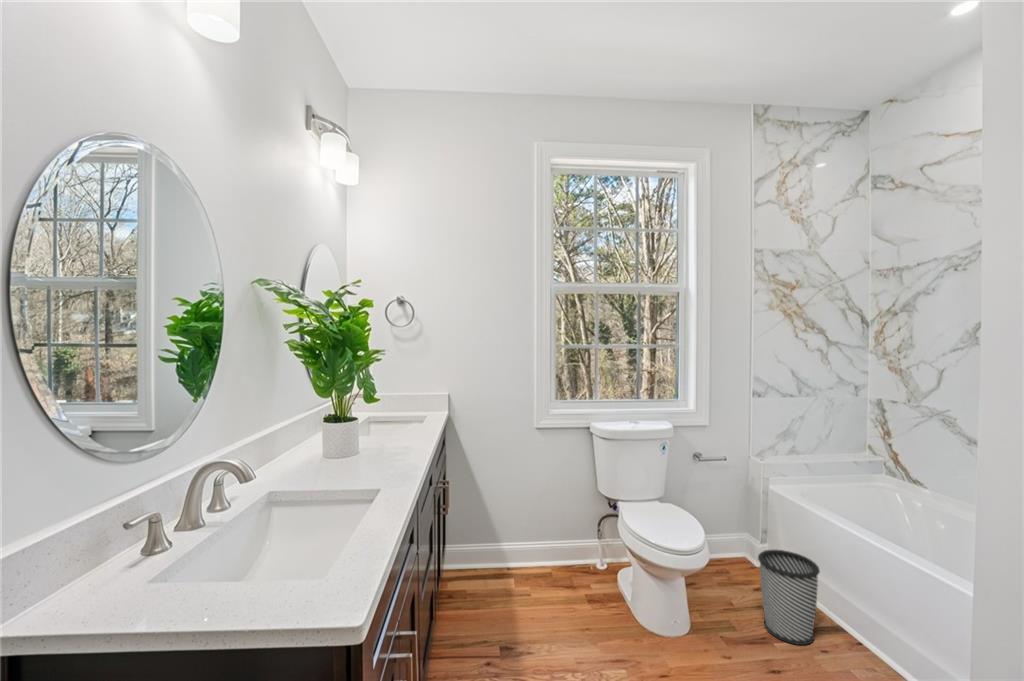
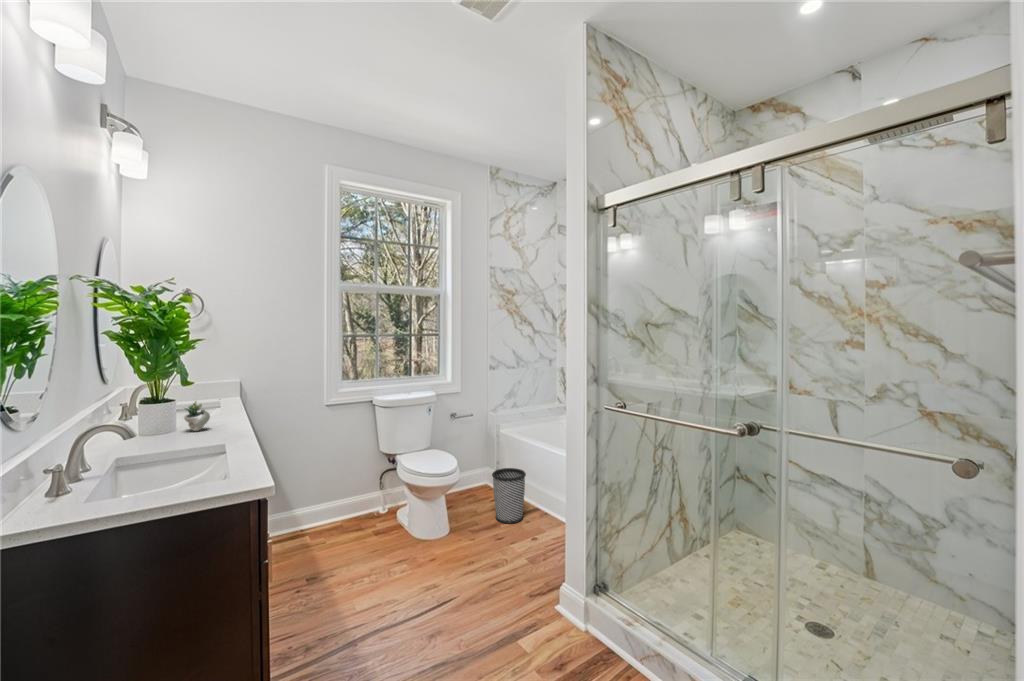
succulent plant: none [368,423,399,458] -> present [184,401,210,431]

